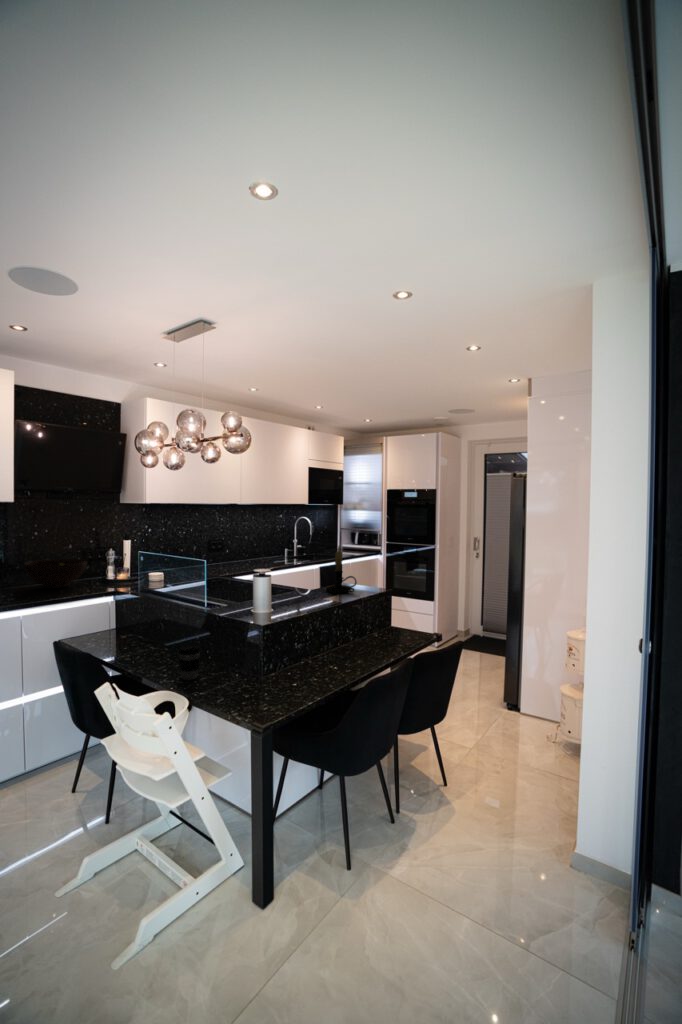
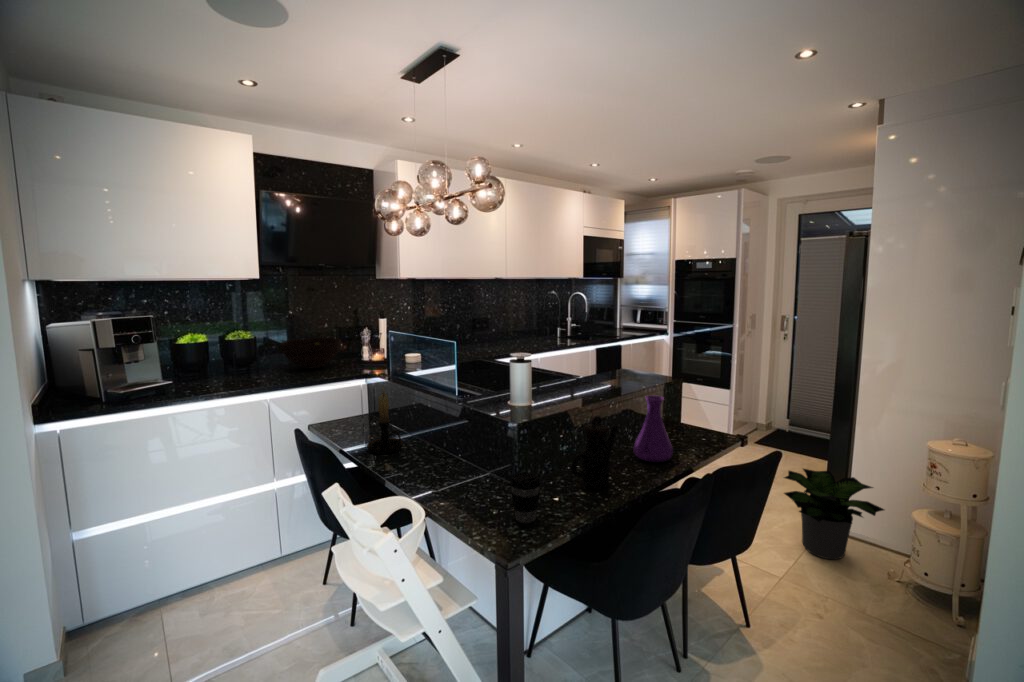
candle holder: present [326,546,357,593] -> present [367,387,403,454]
vase: none [355,600,385,652] -> present [633,395,673,462]
teapot: none [309,615,346,673] -> present [572,415,620,489]
coffee cup: present [178,645,201,680] -> present [510,472,541,523]
potted plant: none [471,659,542,730] -> present [784,469,884,559]

